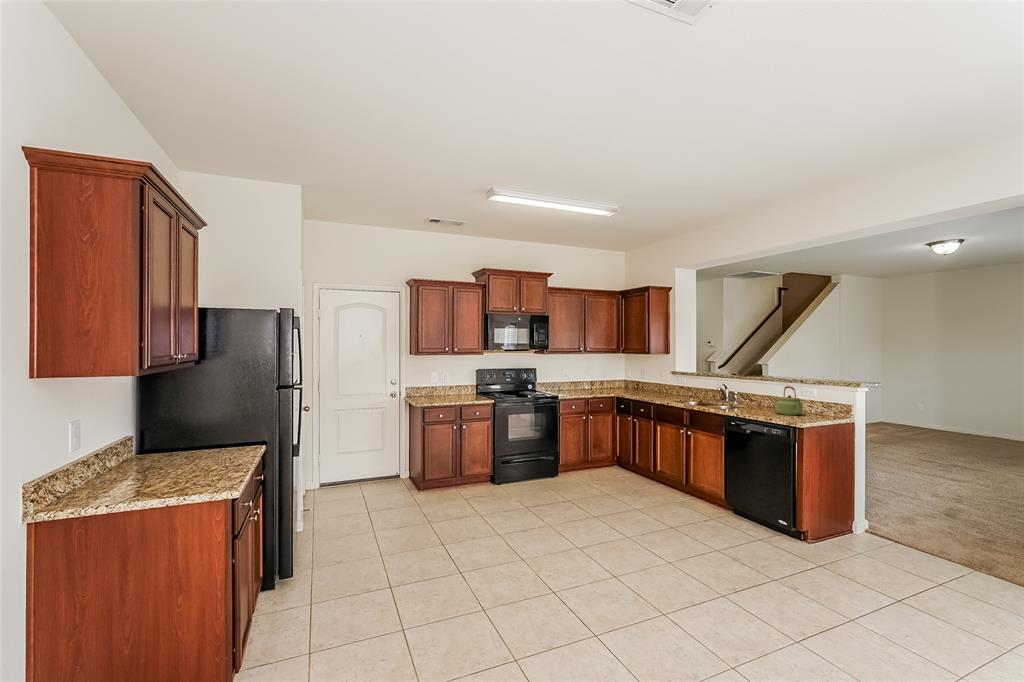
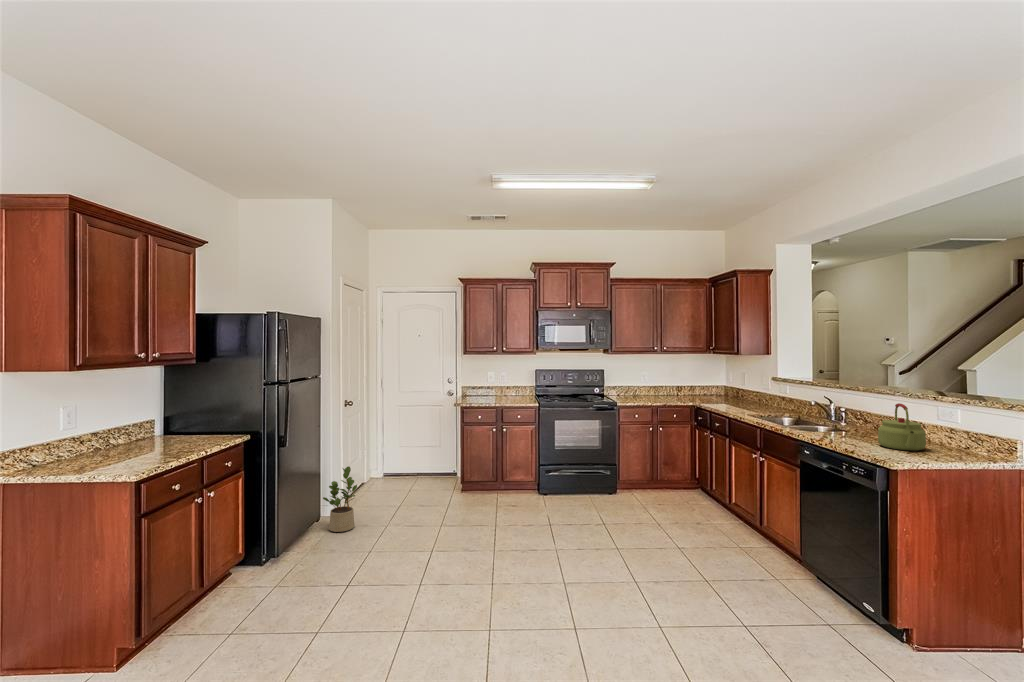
potted plant: none [331,469,365,534] -> present [323,466,357,532]

